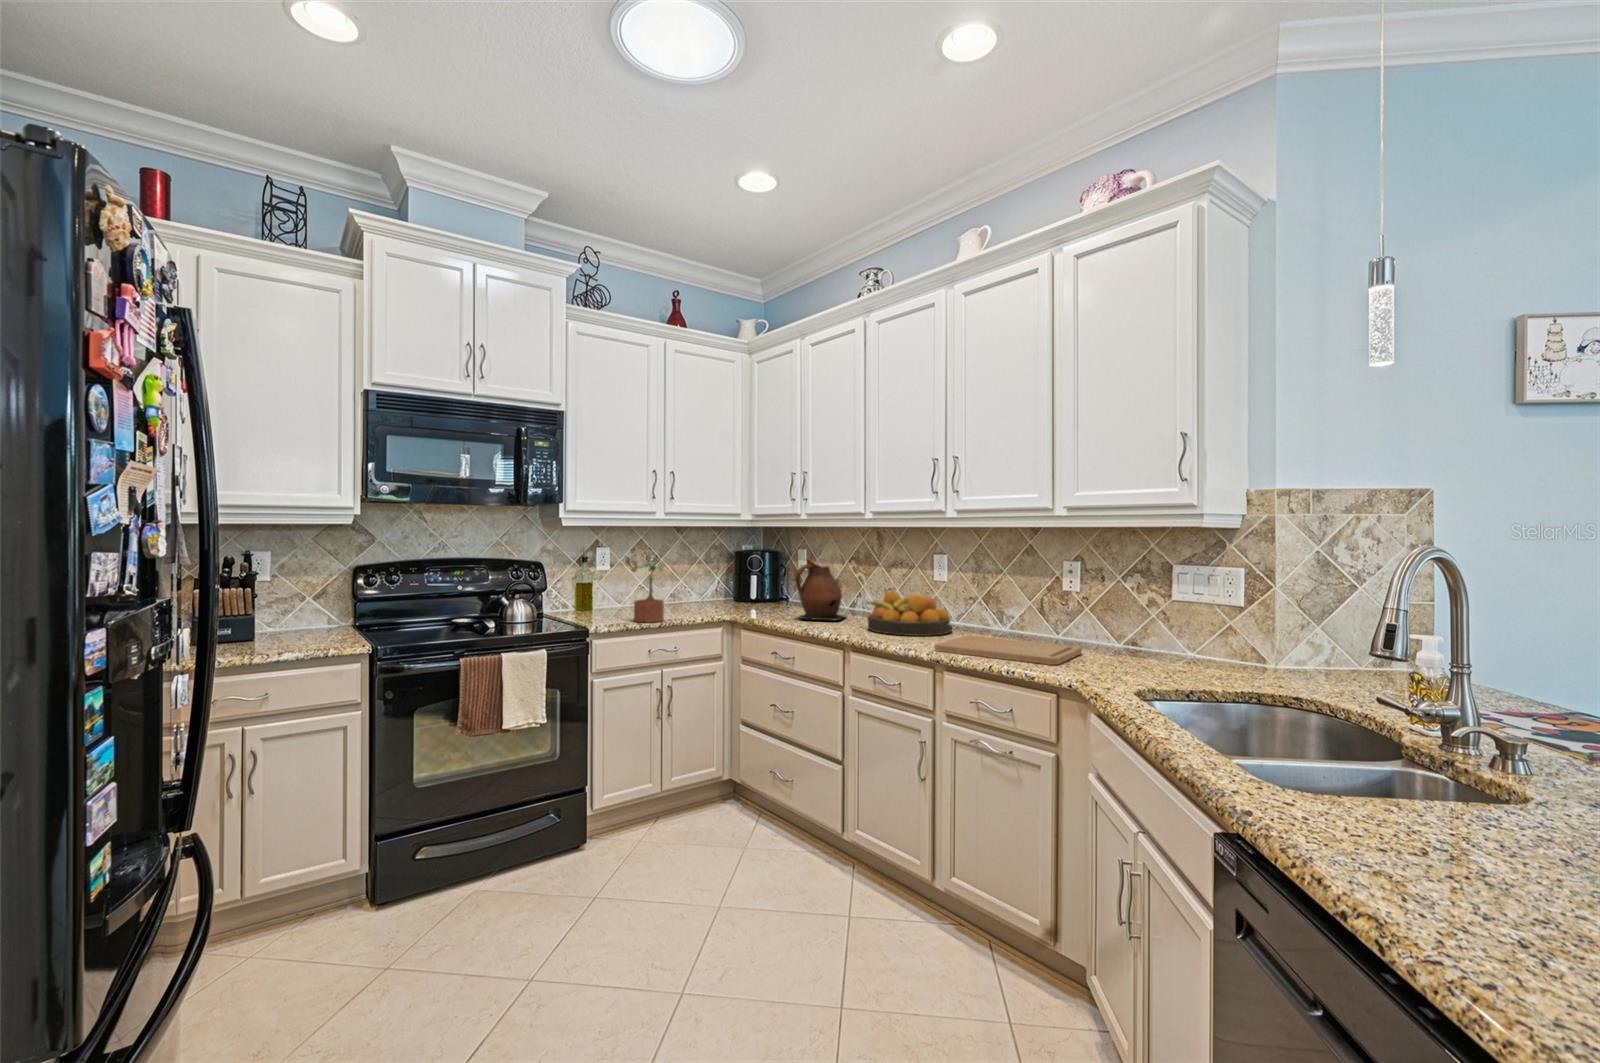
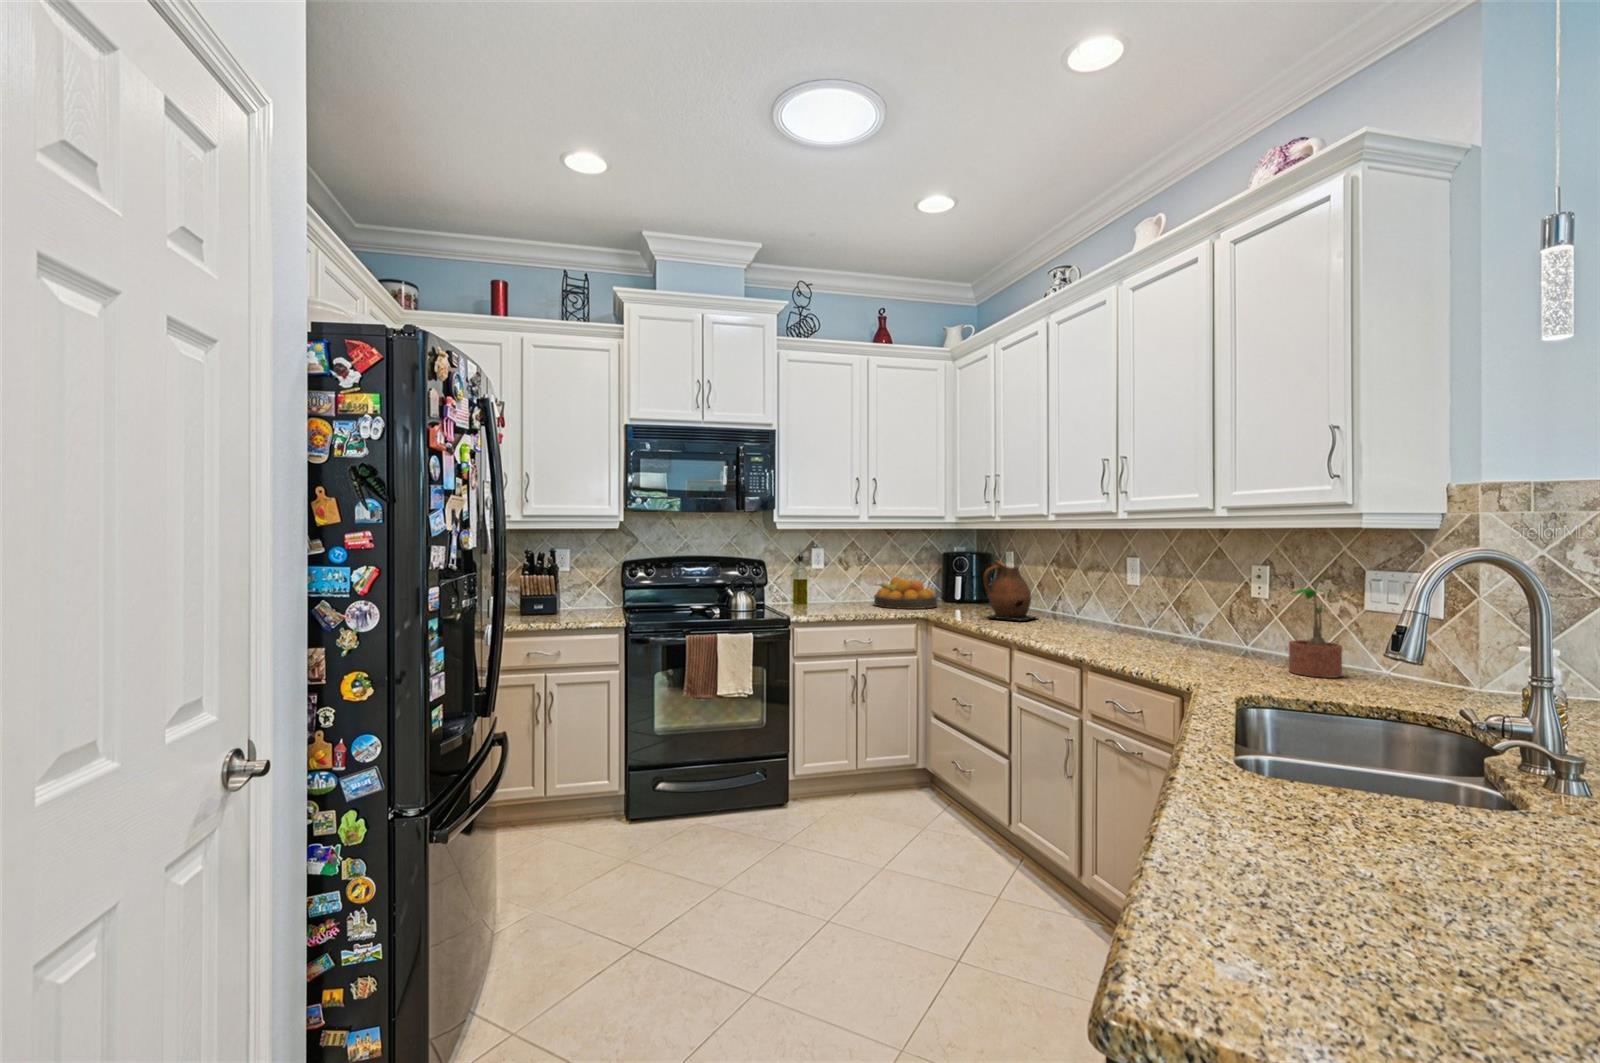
potted plant: present [634,565,664,622] -> present [1289,589,1342,678]
fruit bowl: present [867,592,952,636] -> present [874,577,937,609]
cutting board: present [934,635,1082,665] -> none [1086,639,1252,670]

